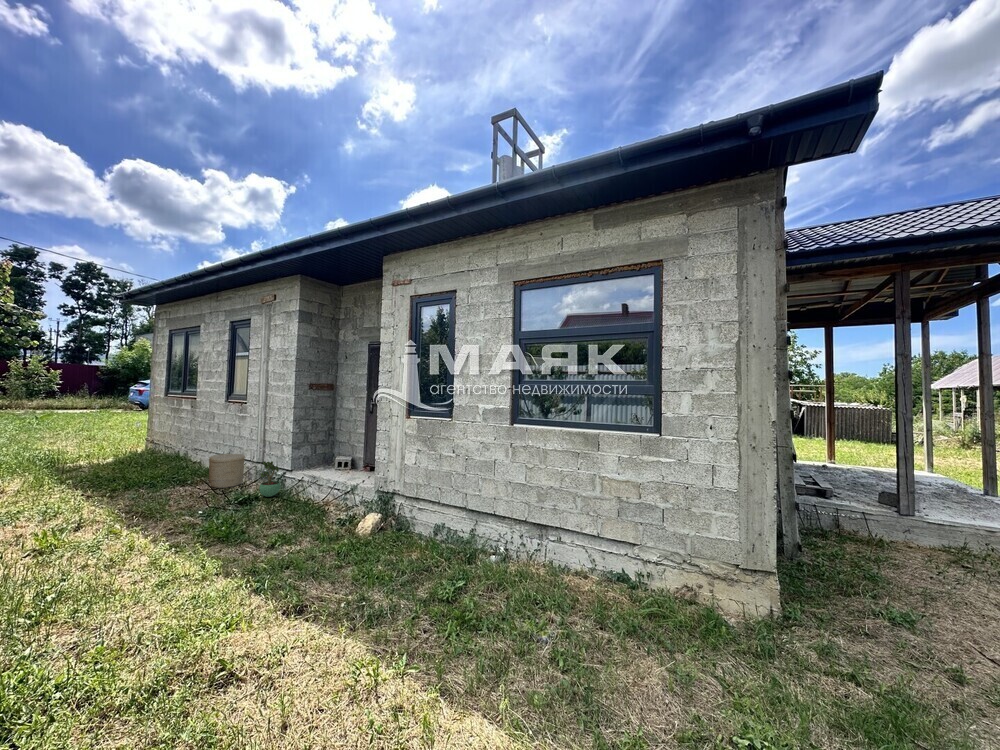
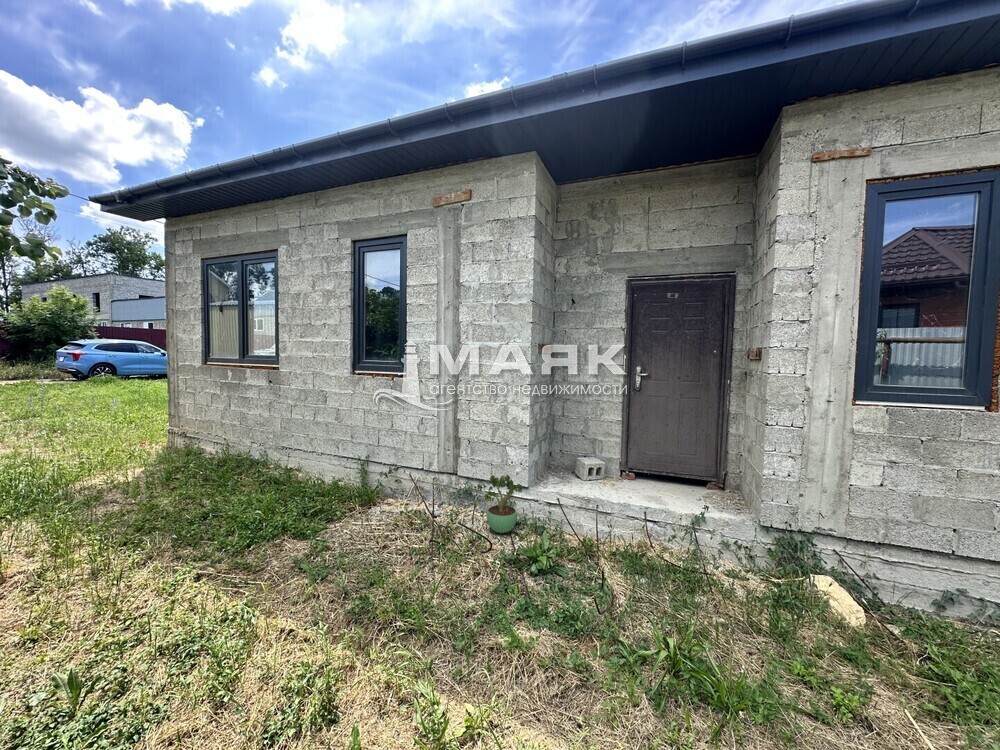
woven basket: present [209,454,245,488] -> none [367,458,418,519]

